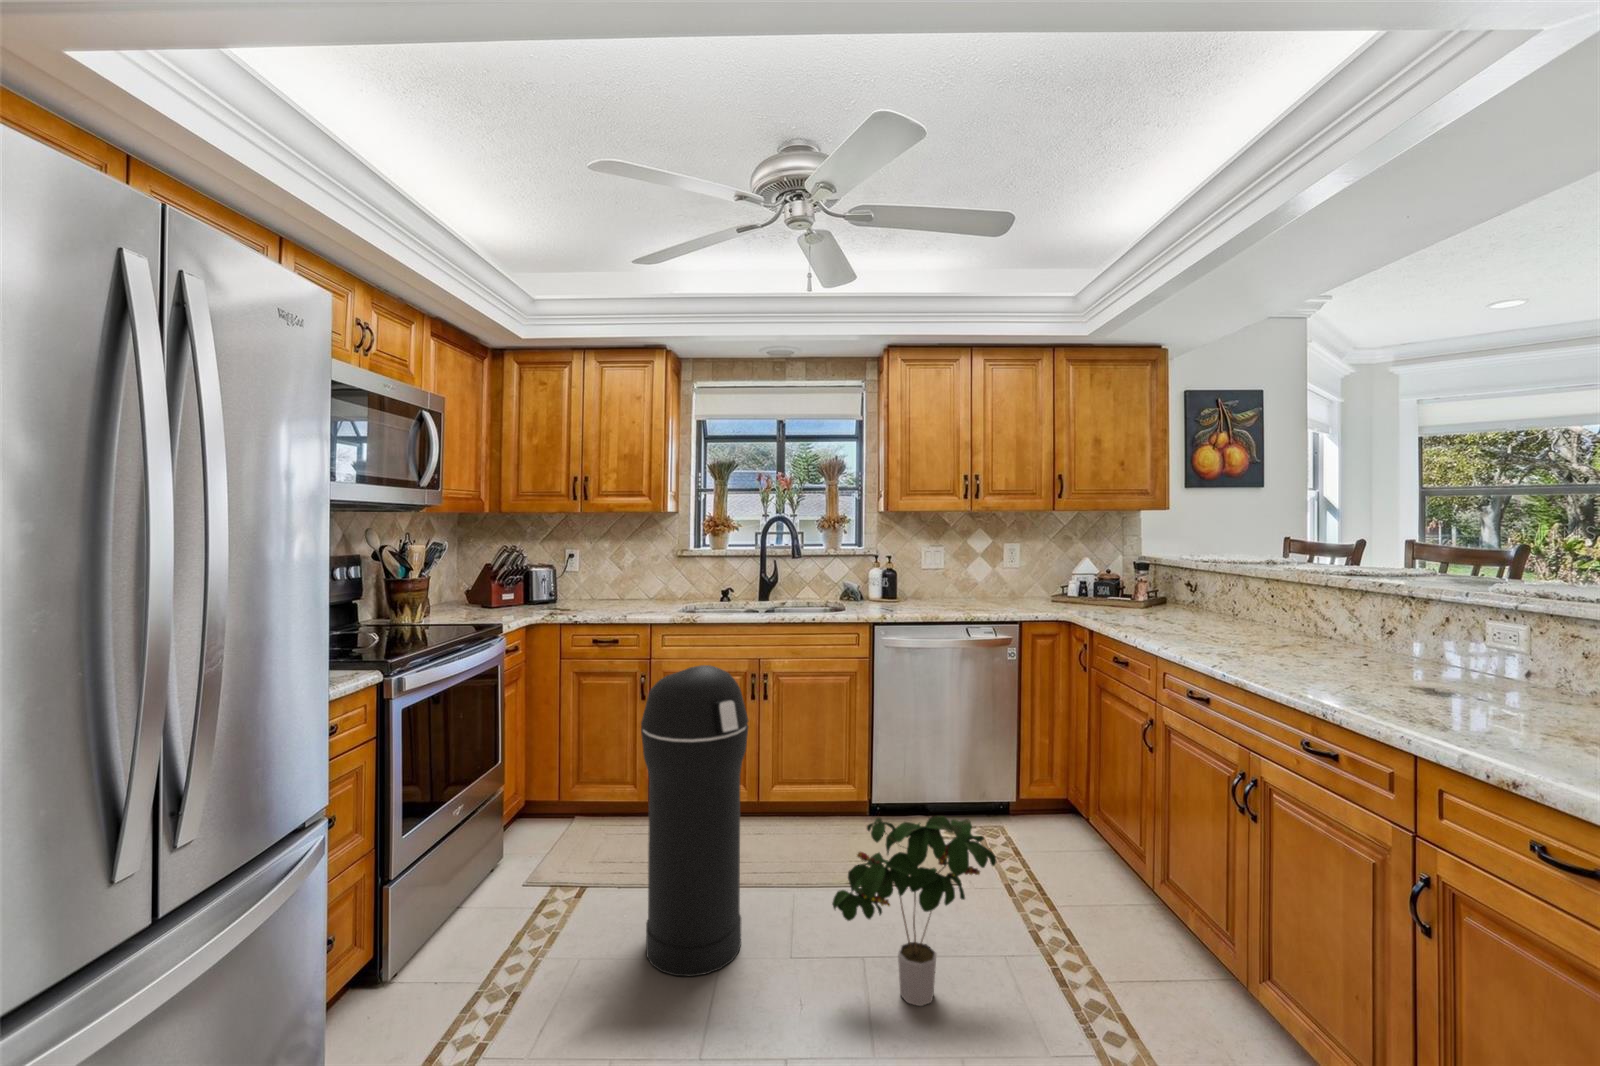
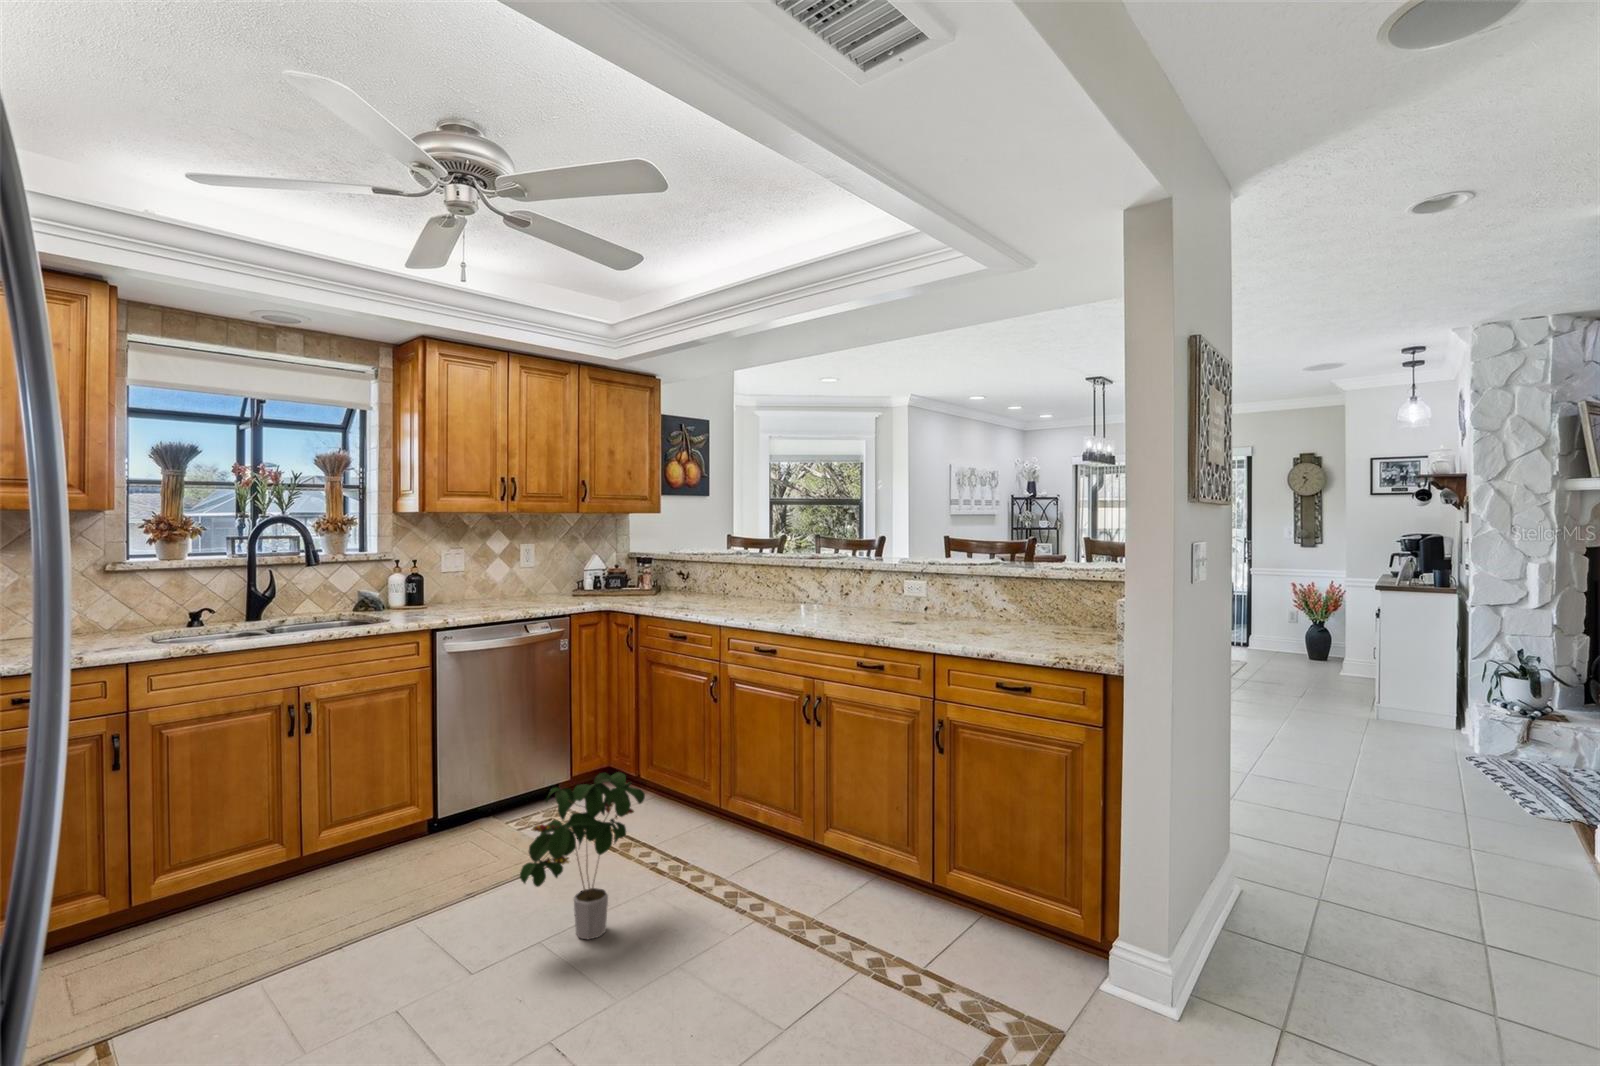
trash can: present [641,665,748,977] -> none [265,678,411,1033]

